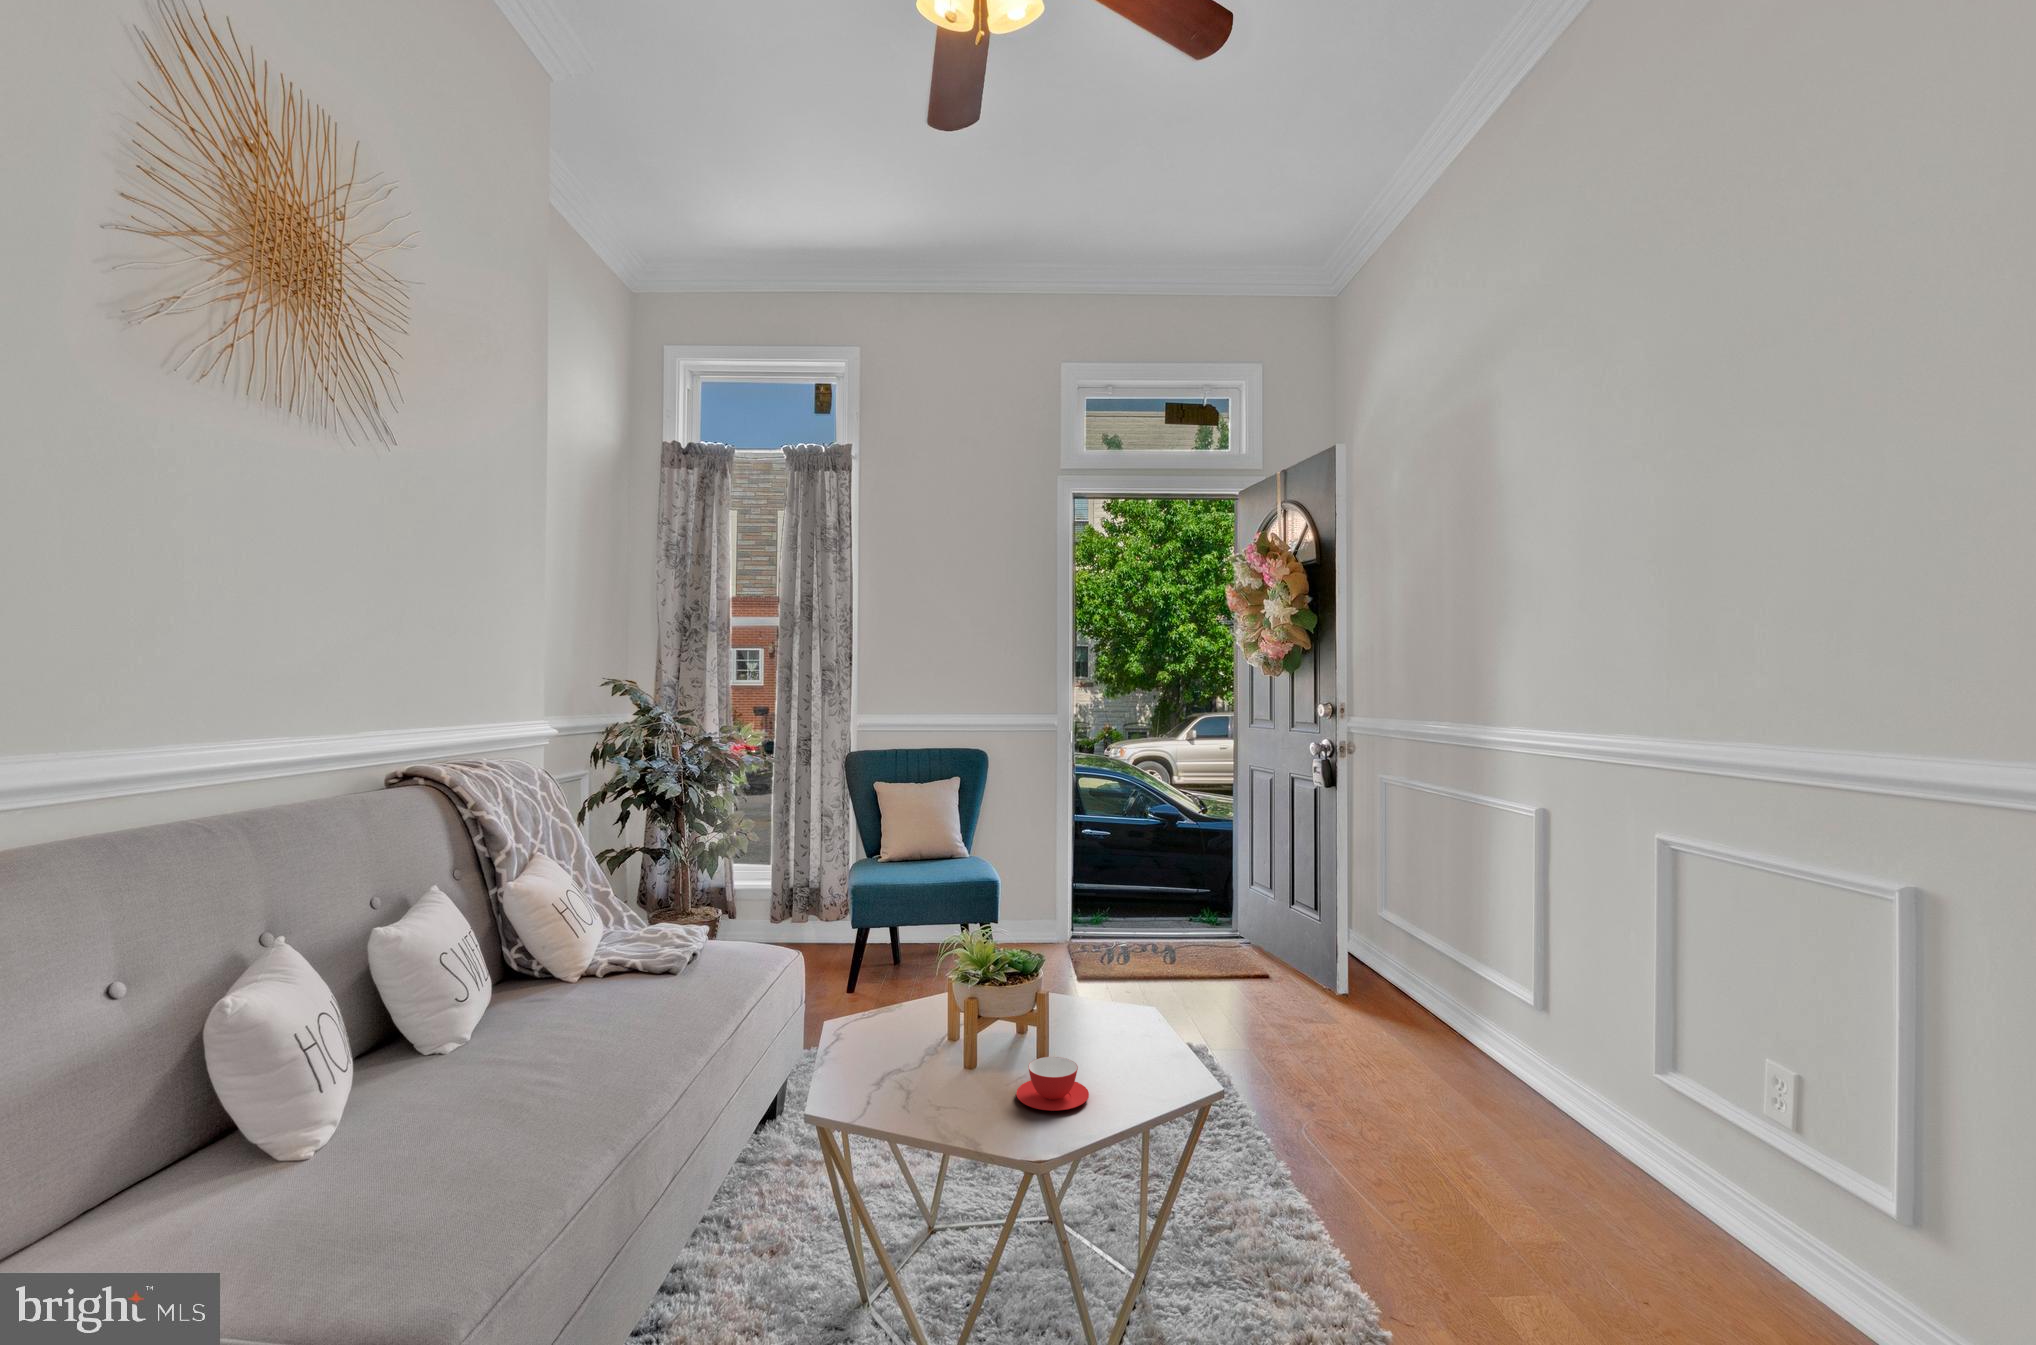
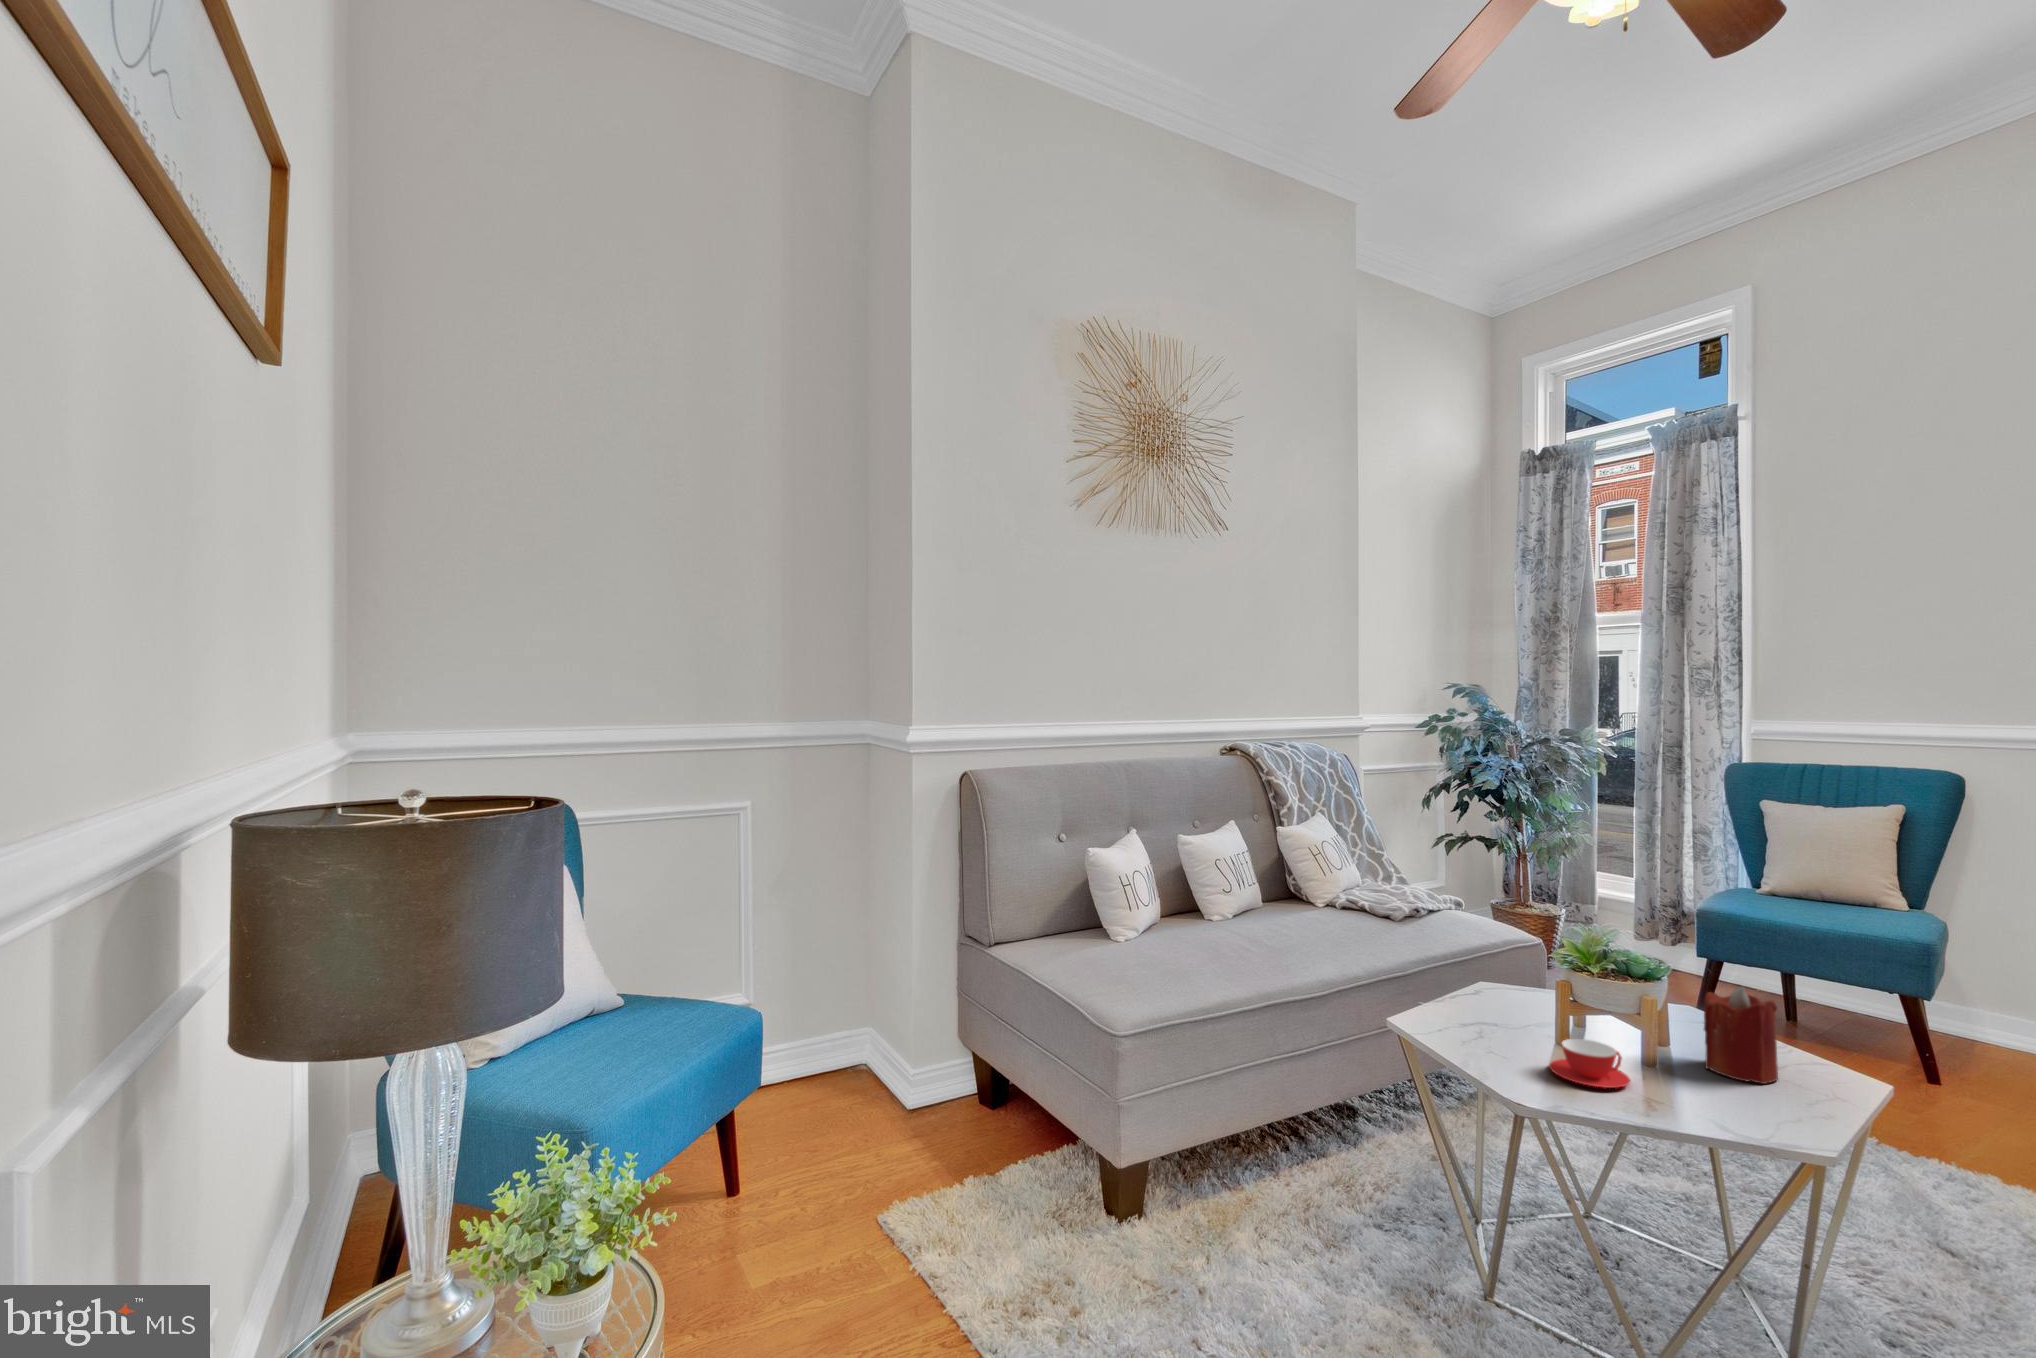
candle: none [1084,960,1136,1048] -> present [1704,987,1778,1084]

